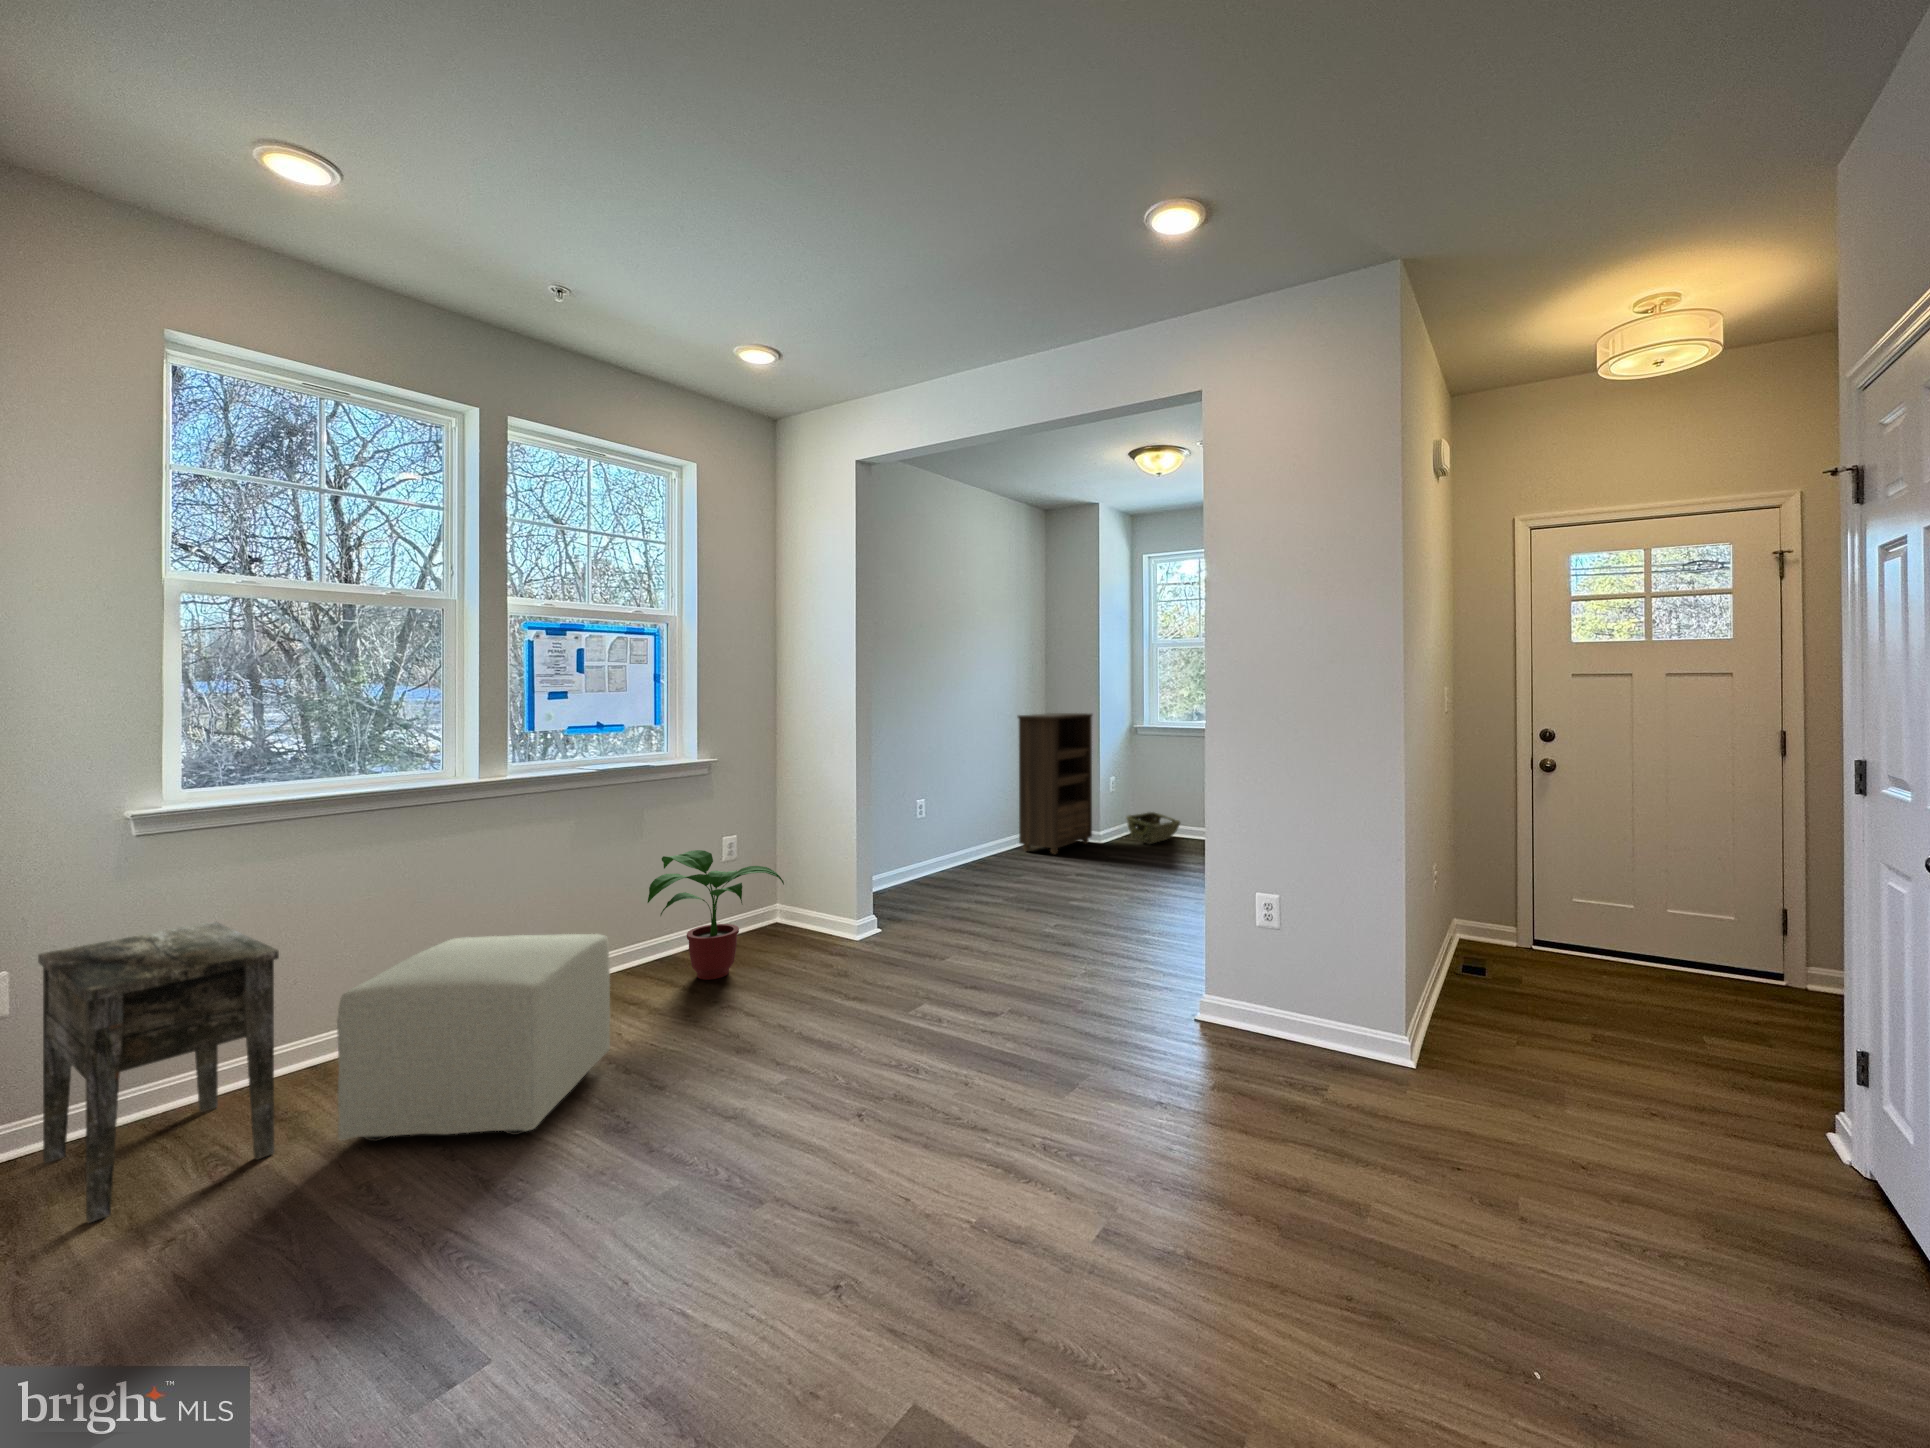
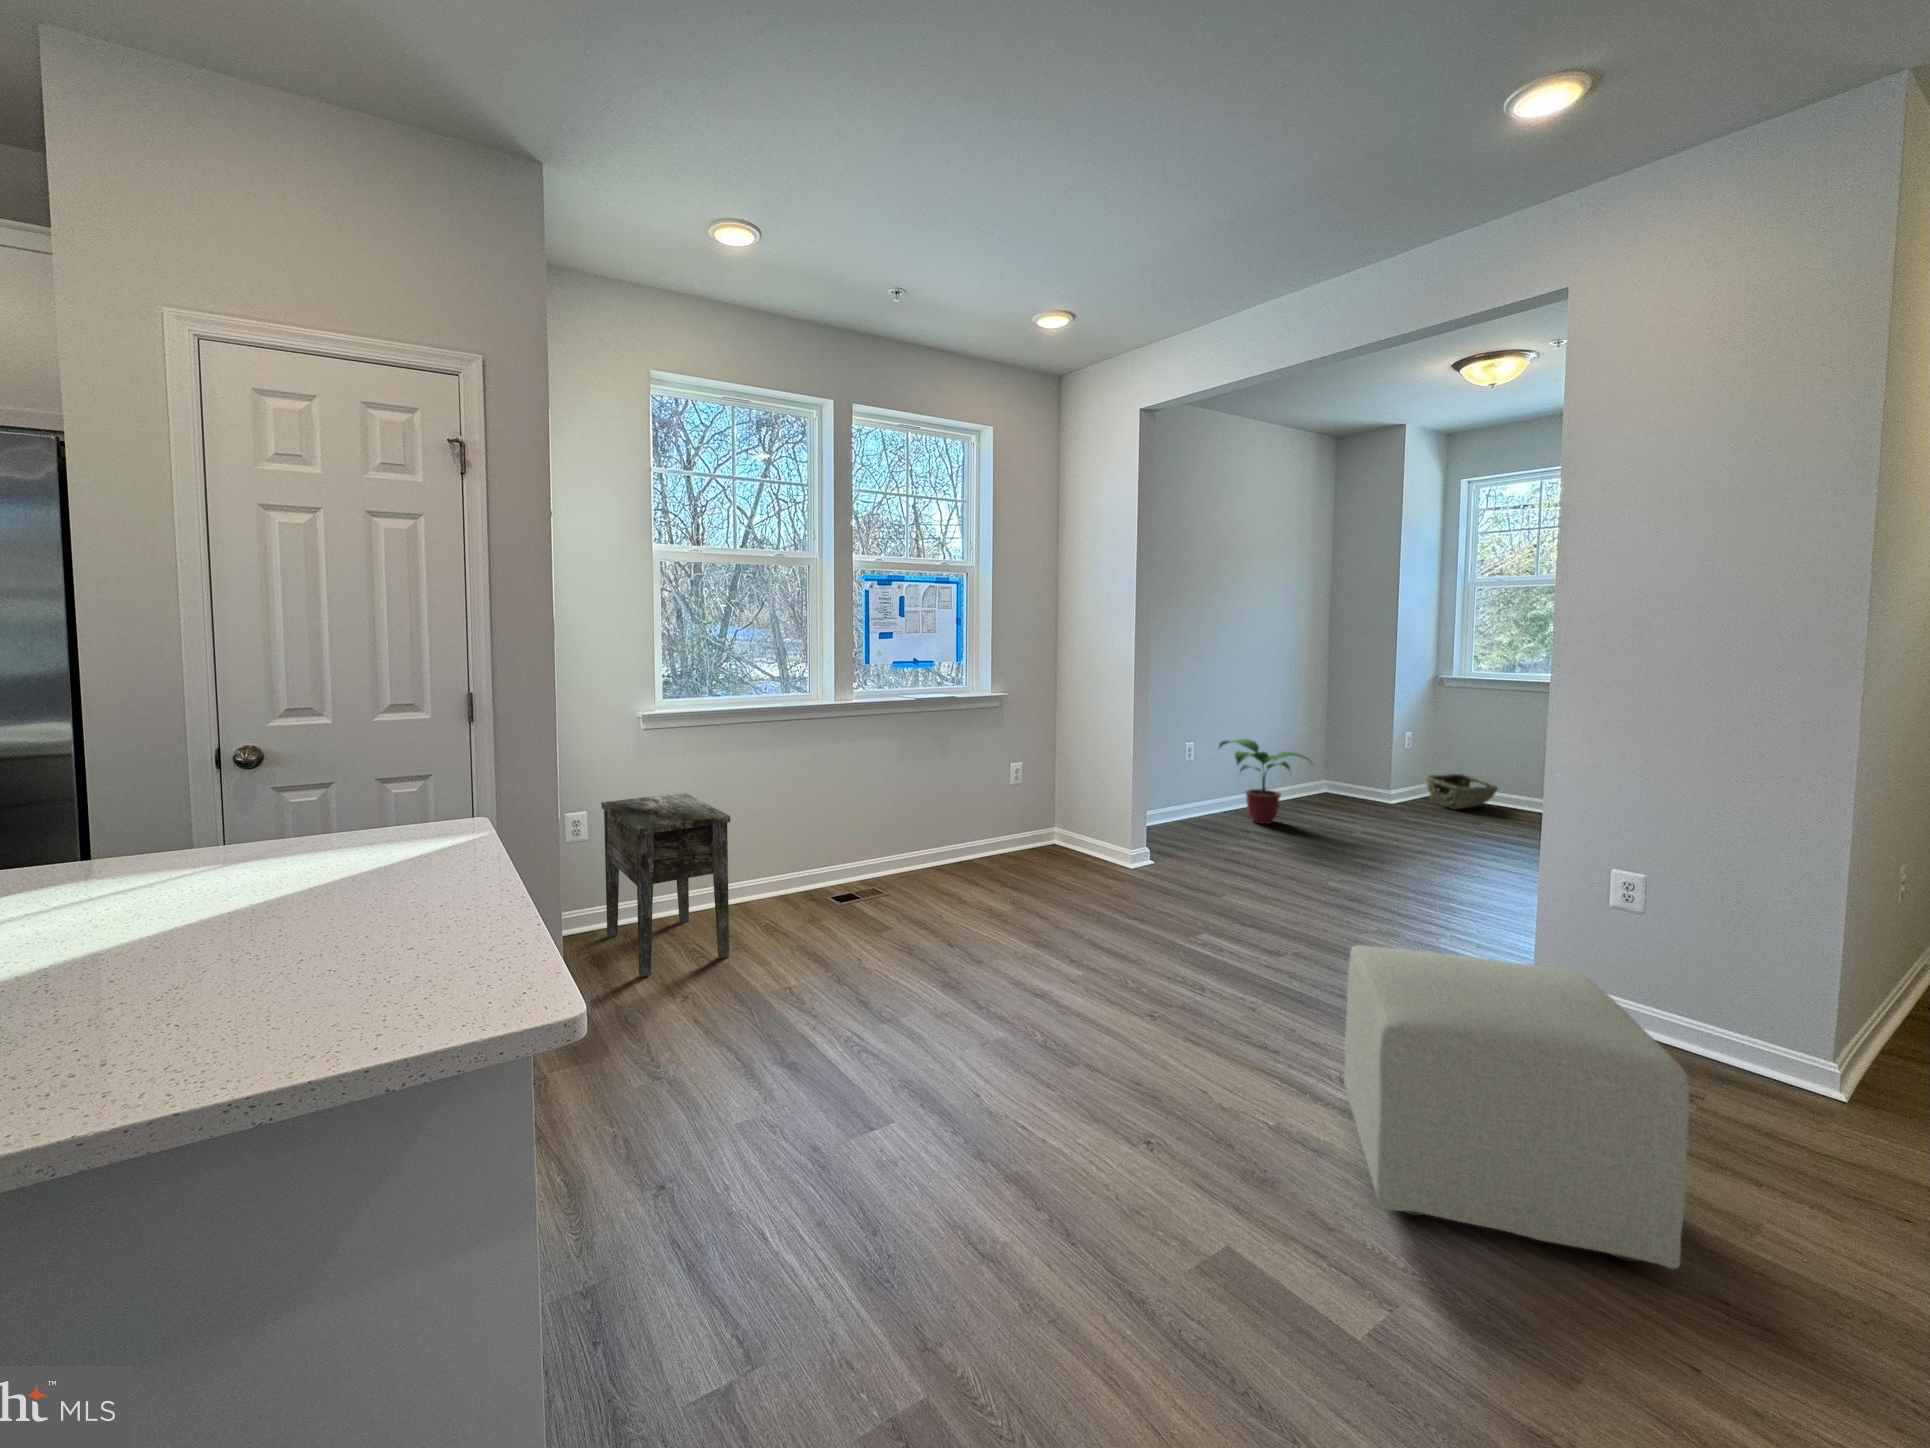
bookshelf: present [1018,713,1092,854] -> none [1294,659,1388,810]
potted plant: present [648,850,784,980] -> present [1219,739,1308,824]
ottoman: present [337,934,610,1141] -> present [1344,945,1689,1269]

